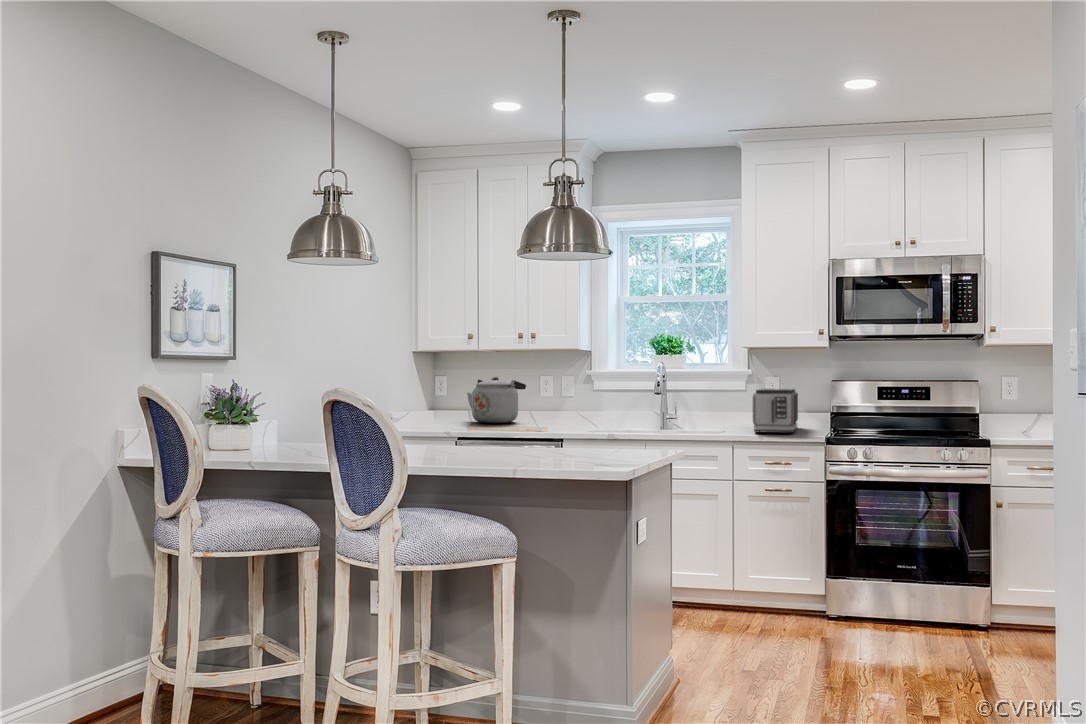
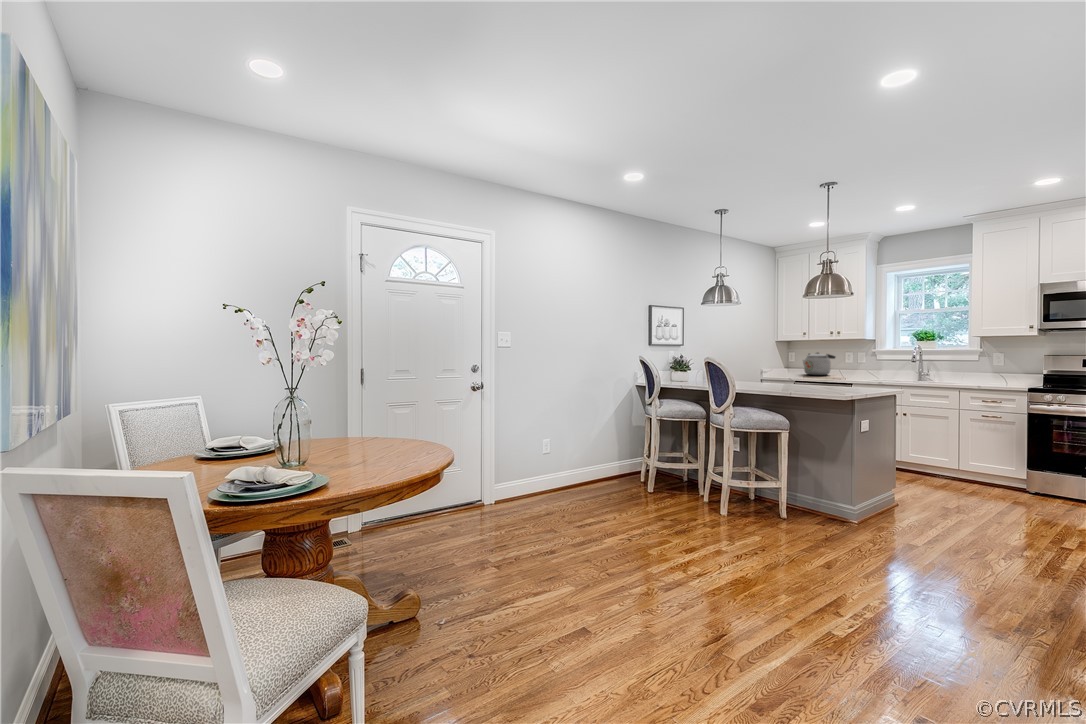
toaster: present [753,388,798,433] -> none [976,360,1016,386]

